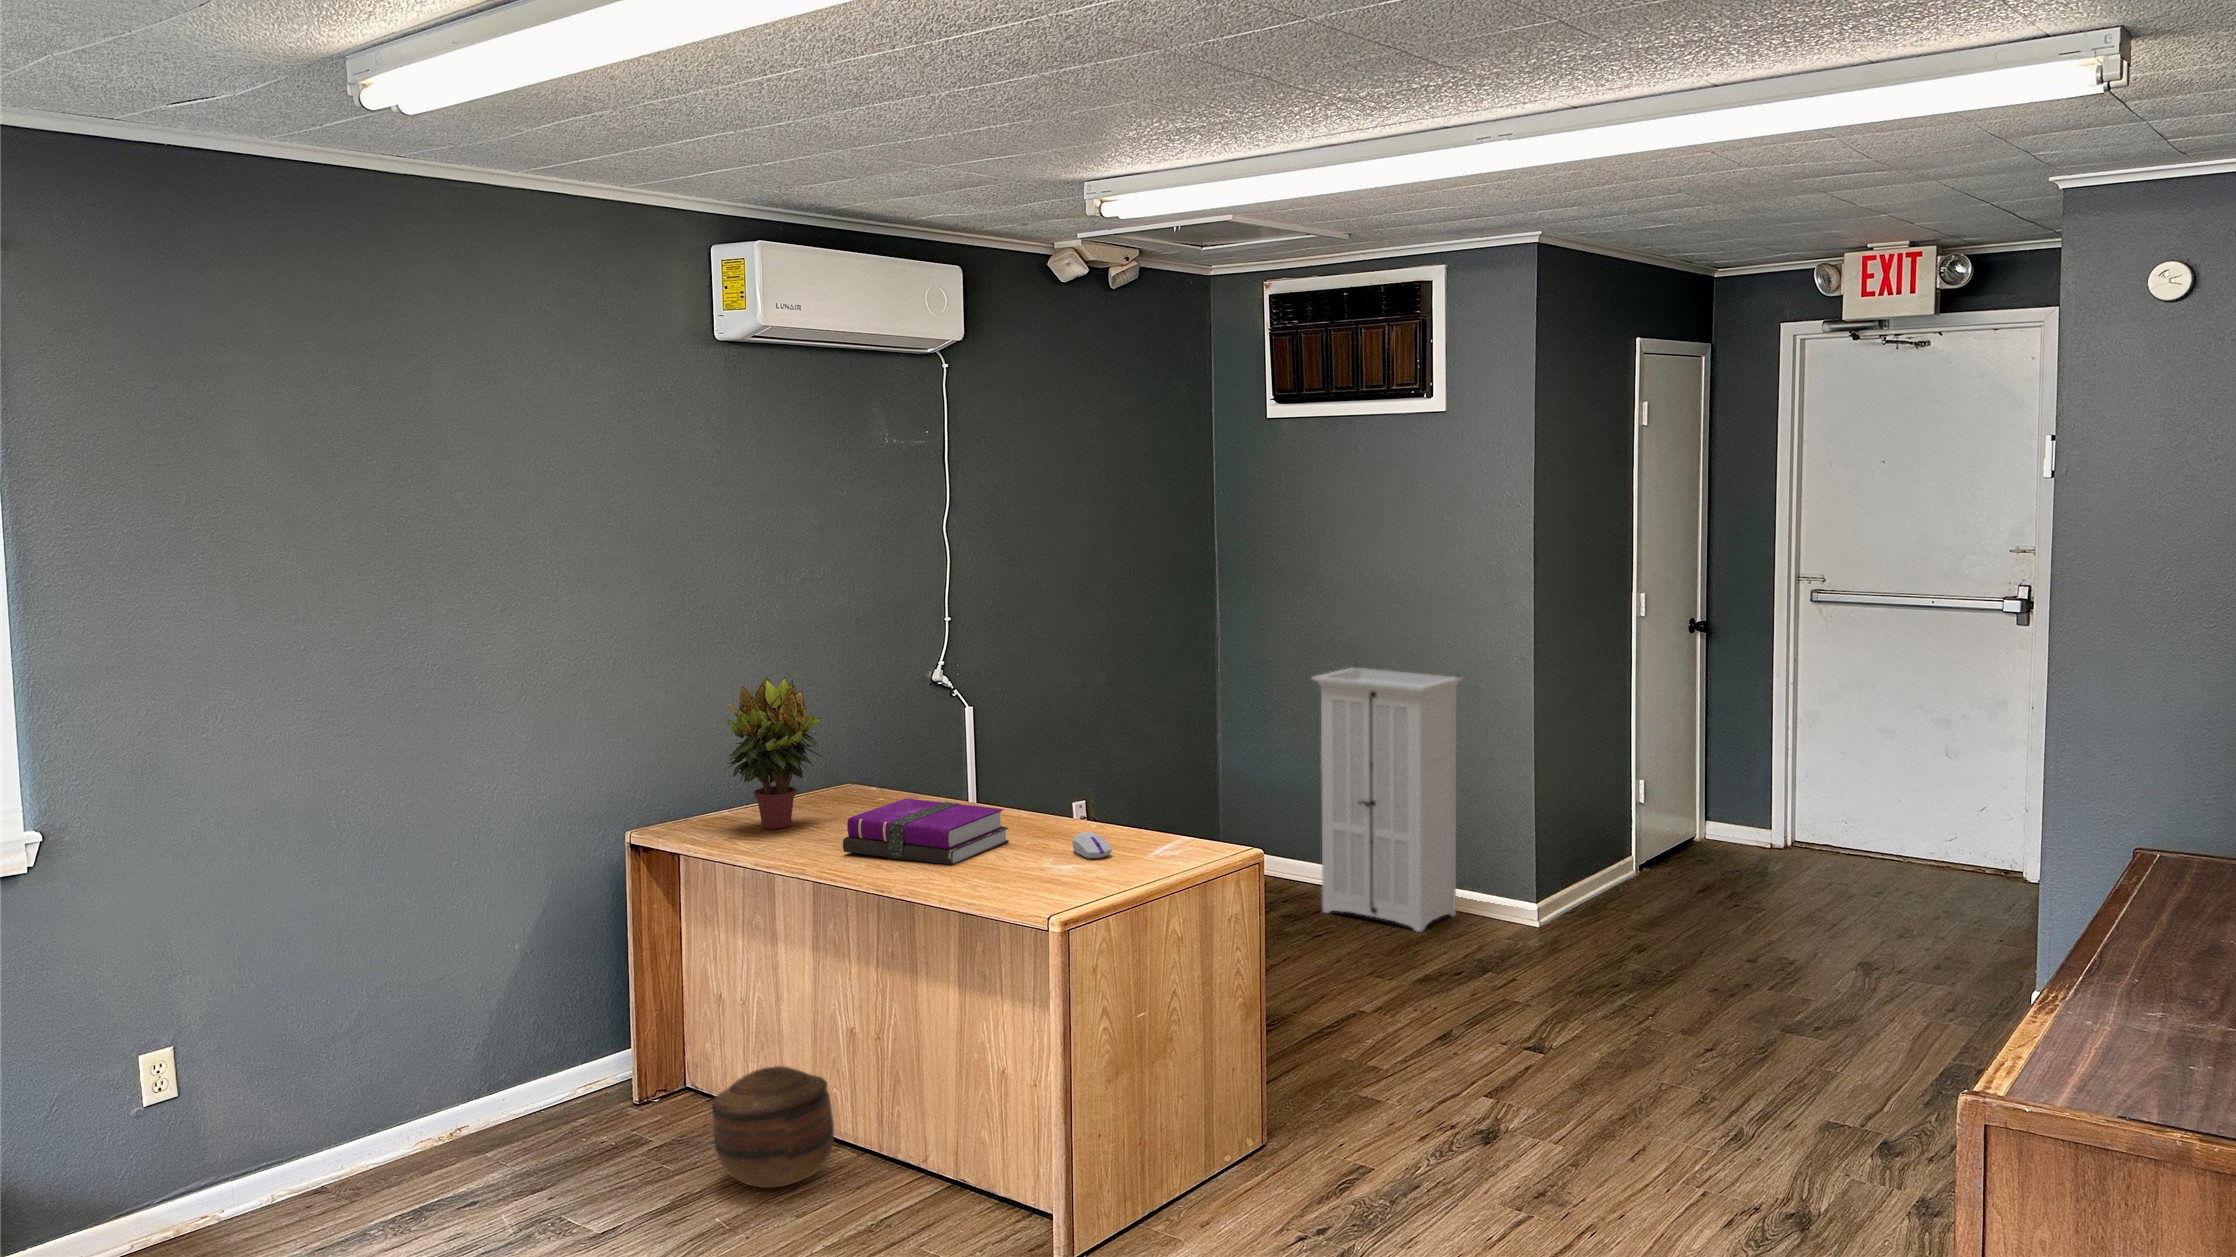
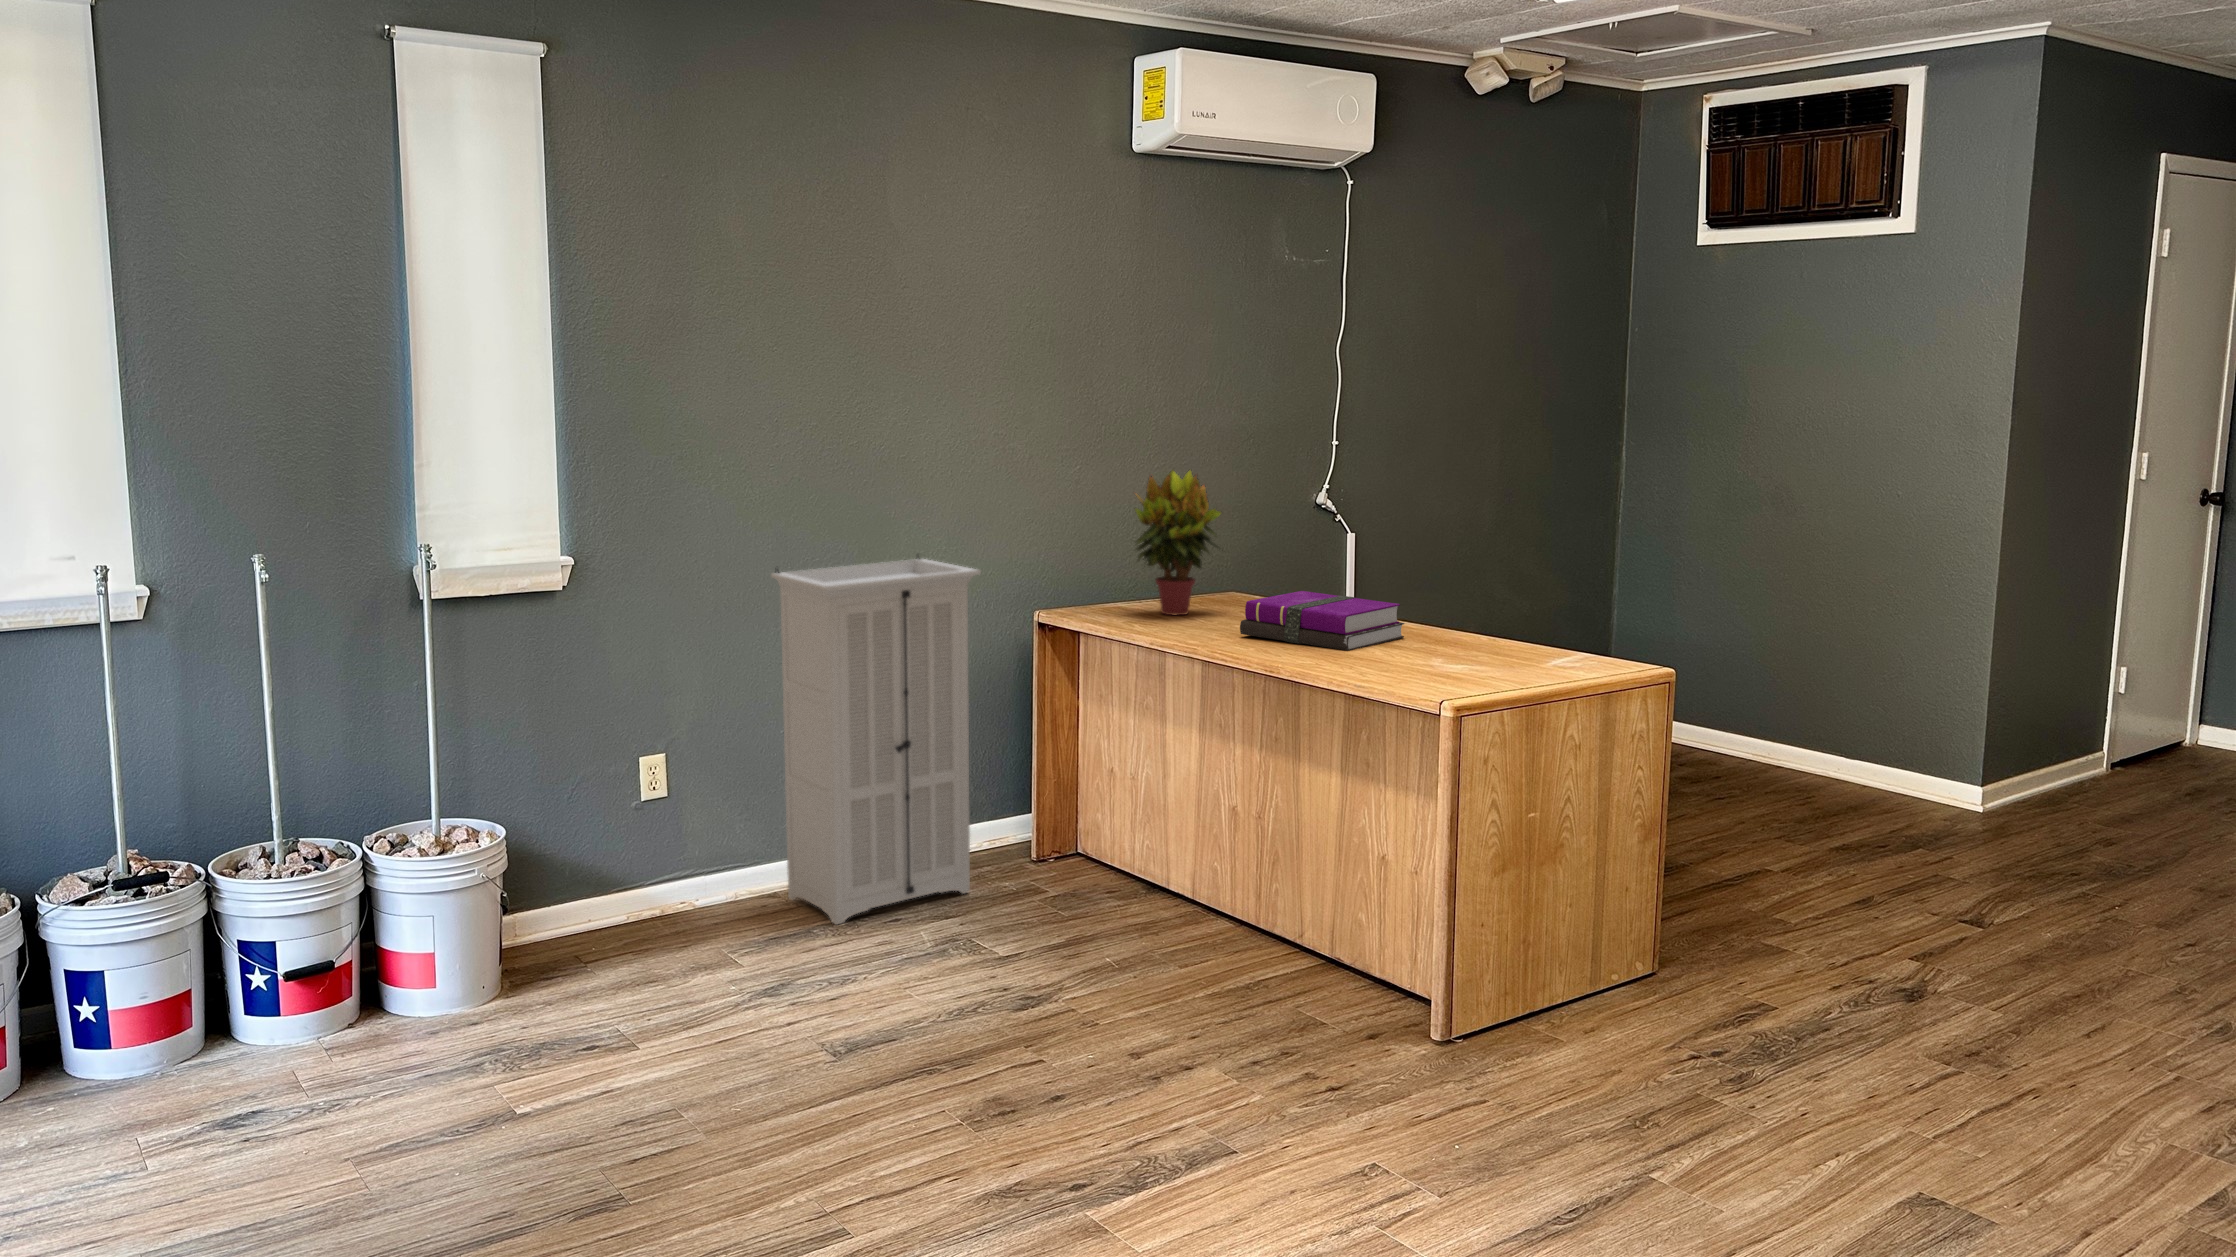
storage cabinet: present [1312,667,1462,932] -> present [771,557,981,924]
computer mouse: present [1072,832,1112,858] -> none [1470,630,1512,655]
basket: present [712,1066,834,1188] -> none [1105,834,1217,945]

